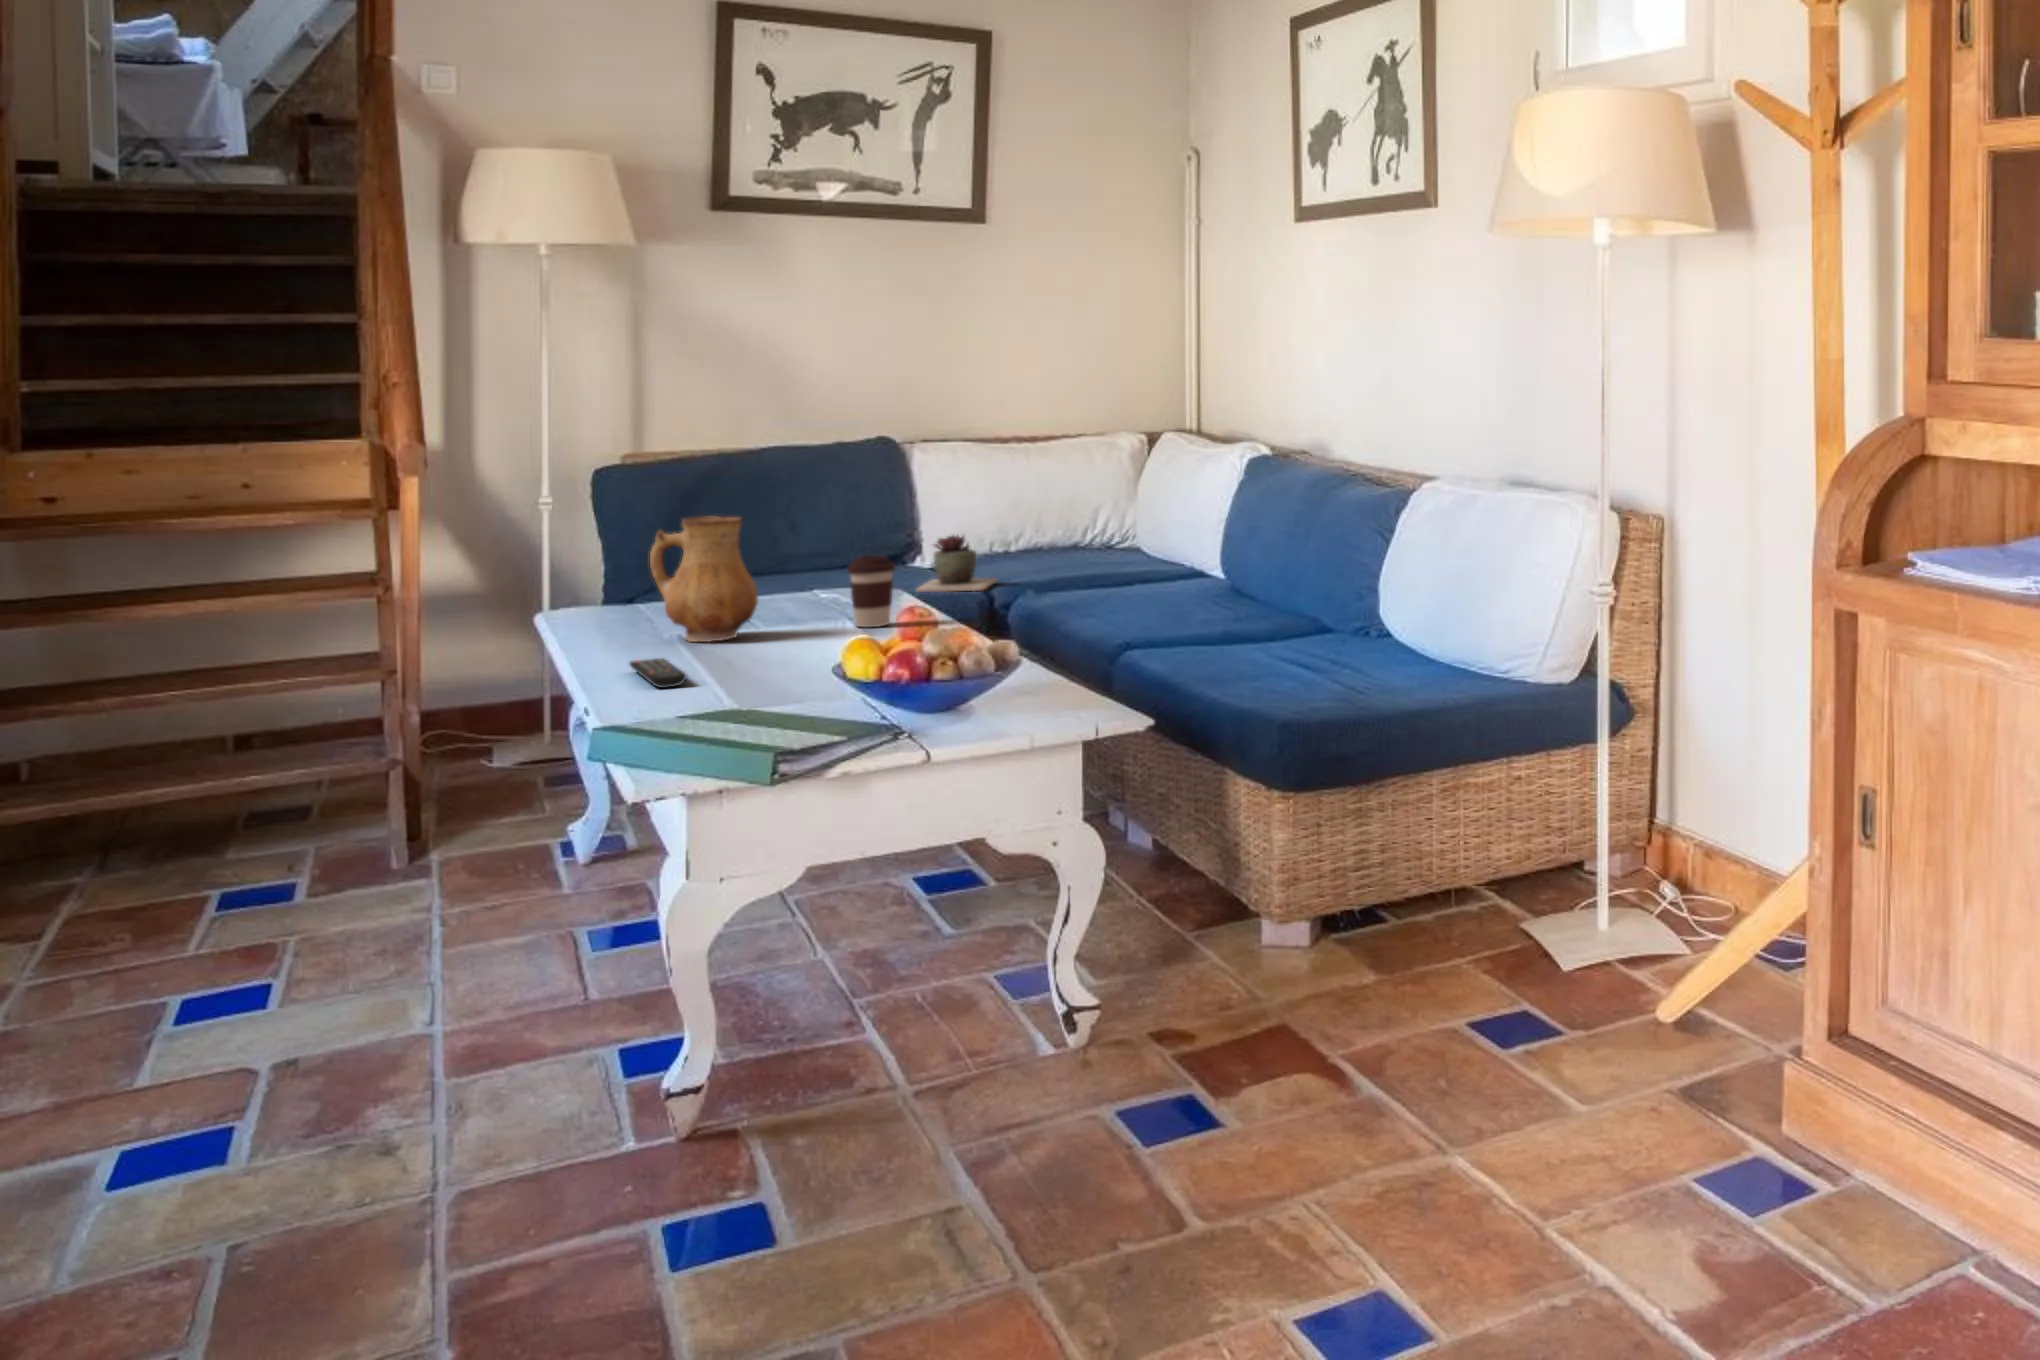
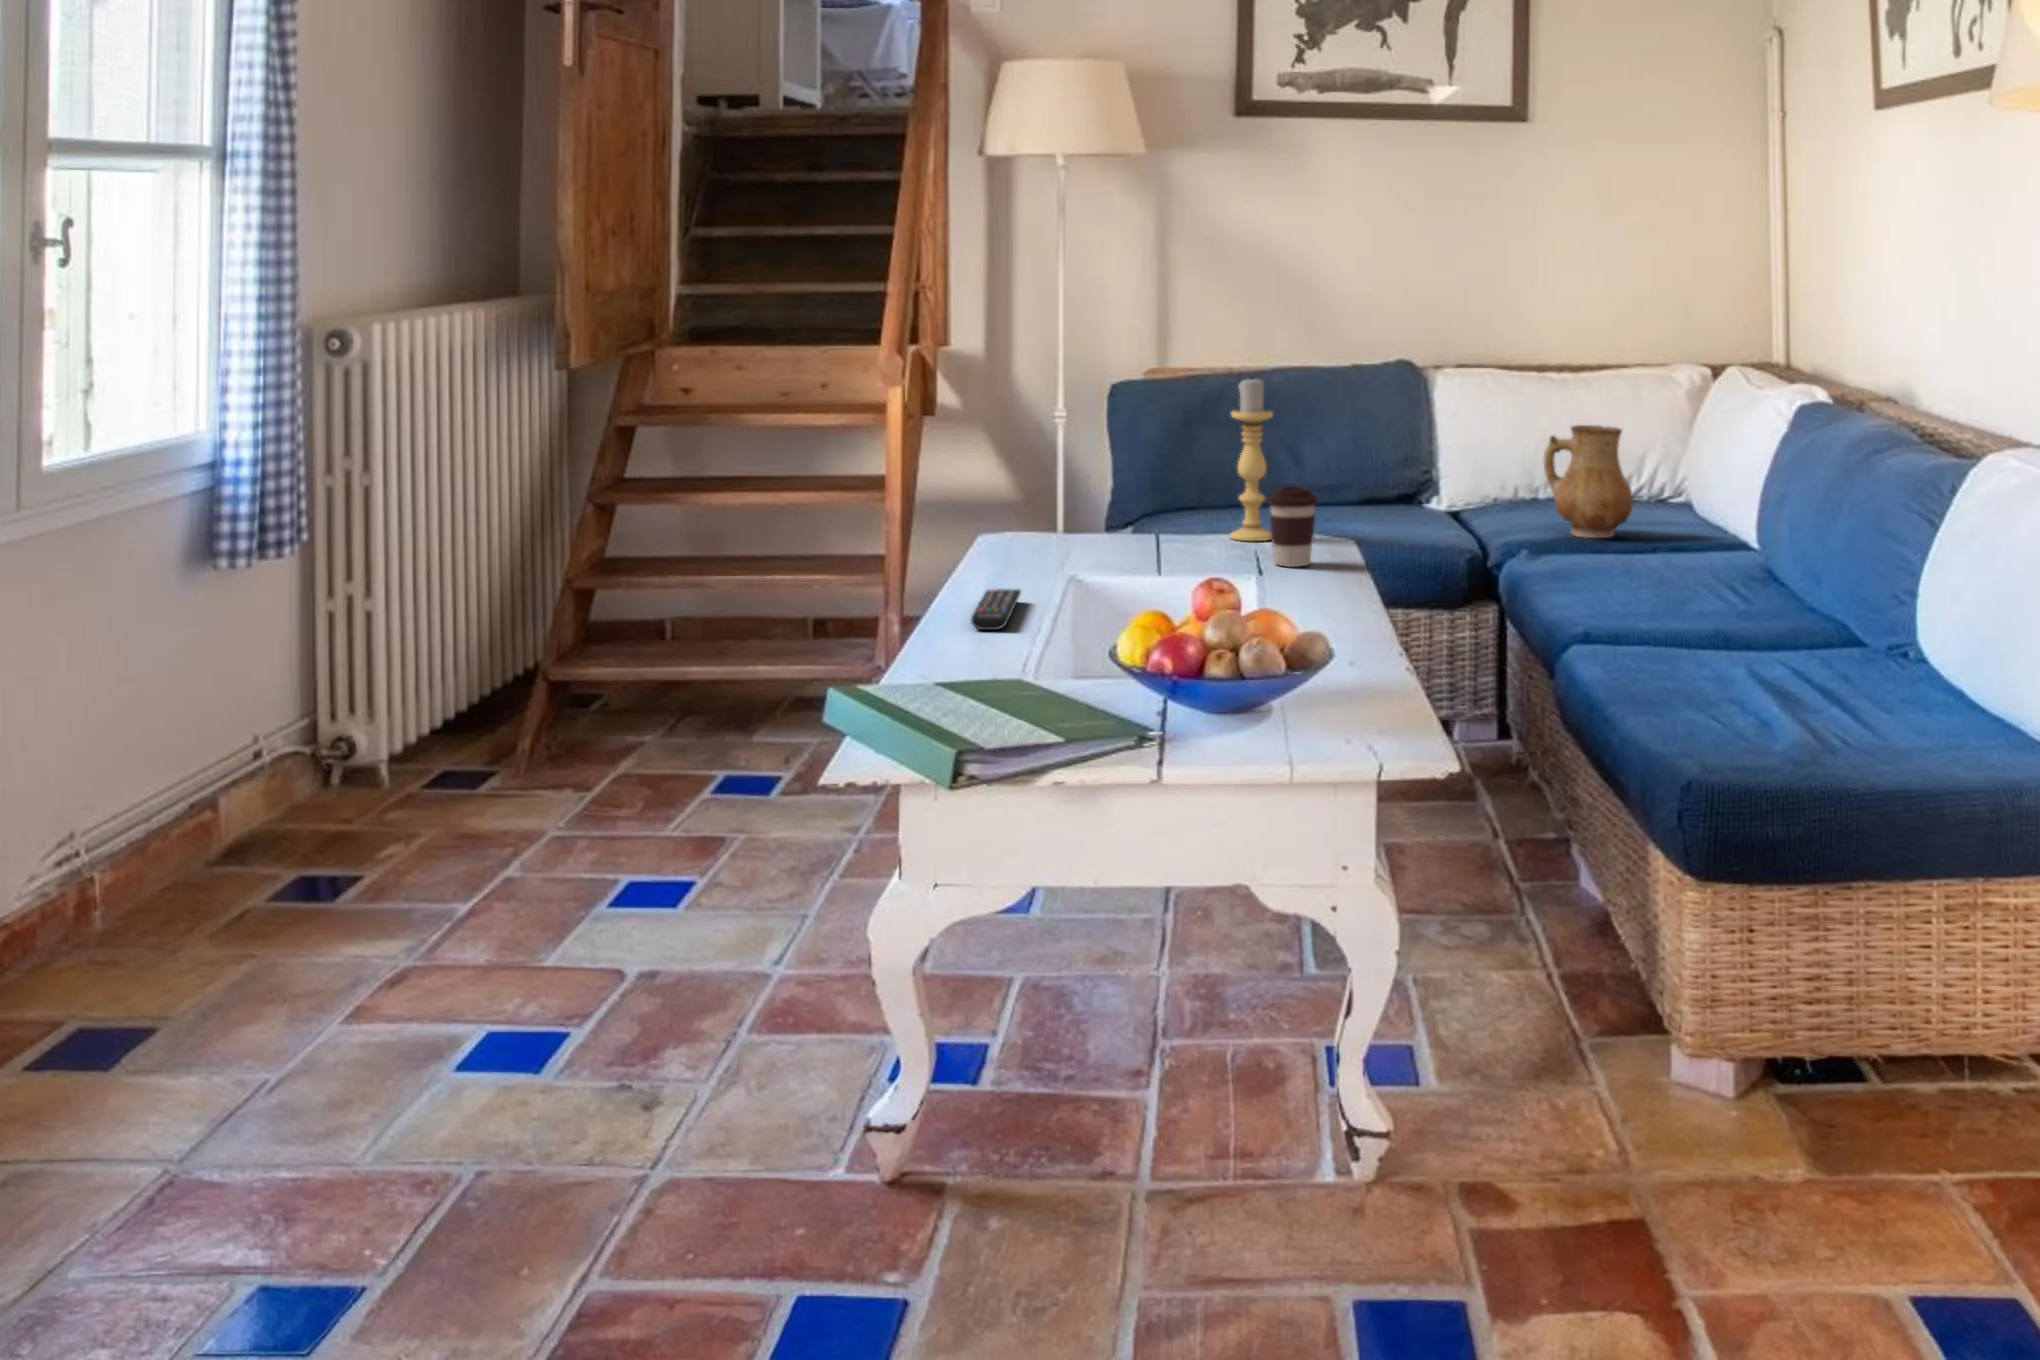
candle holder: none [784,462,829,615] -> present [1230,379,1273,541]
ceramic pitcher: present [650,516,758,642] -> present [1544,425,1633,538]
succulent plant: present [917,535,997,592] -> none [1389,461,1484,527]

